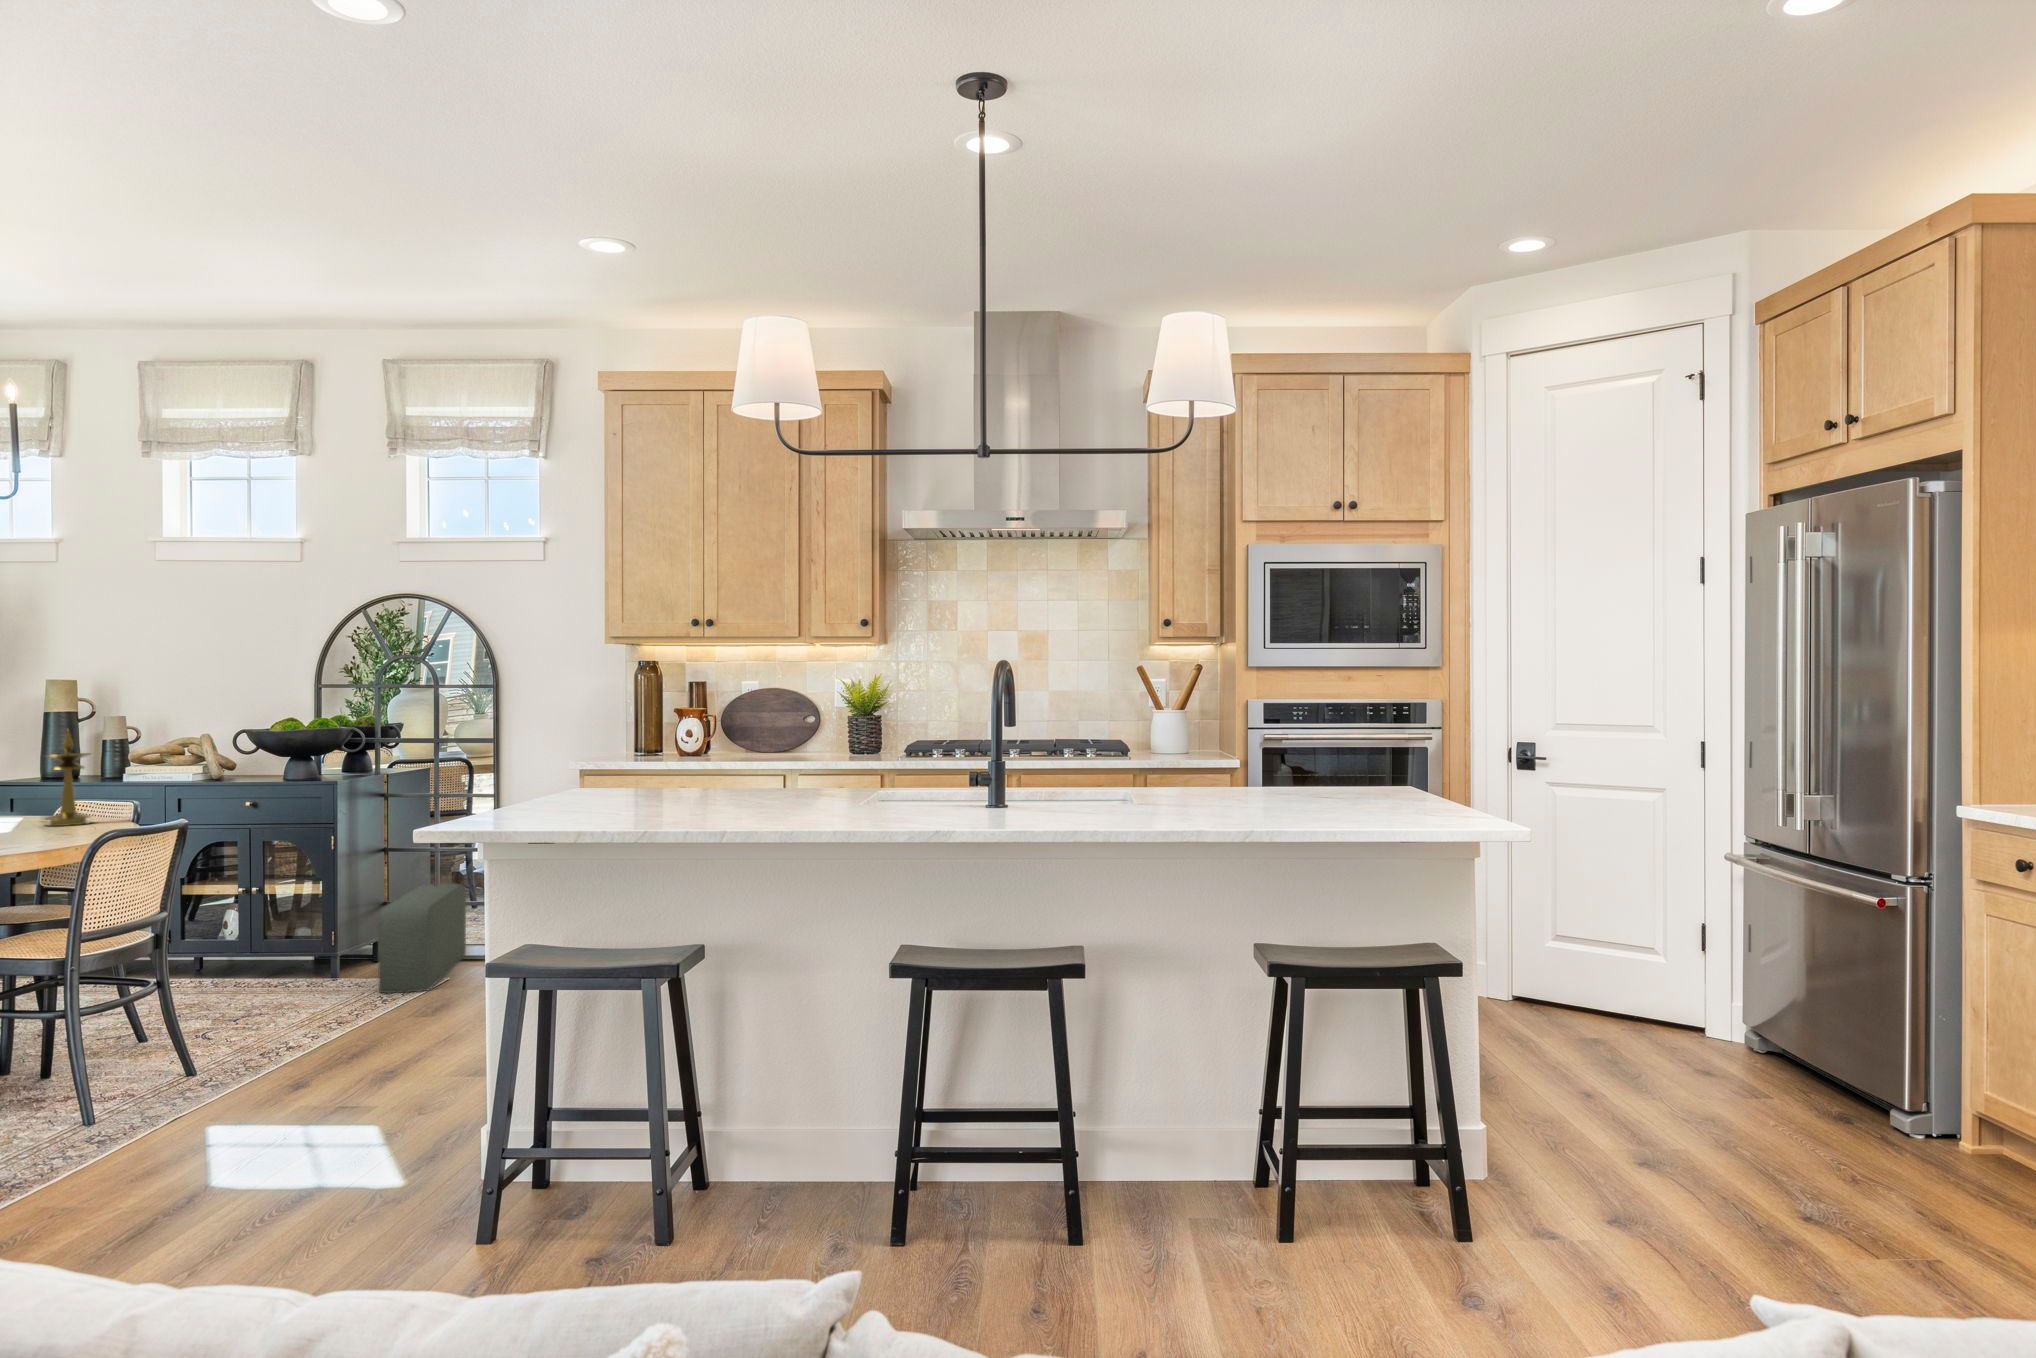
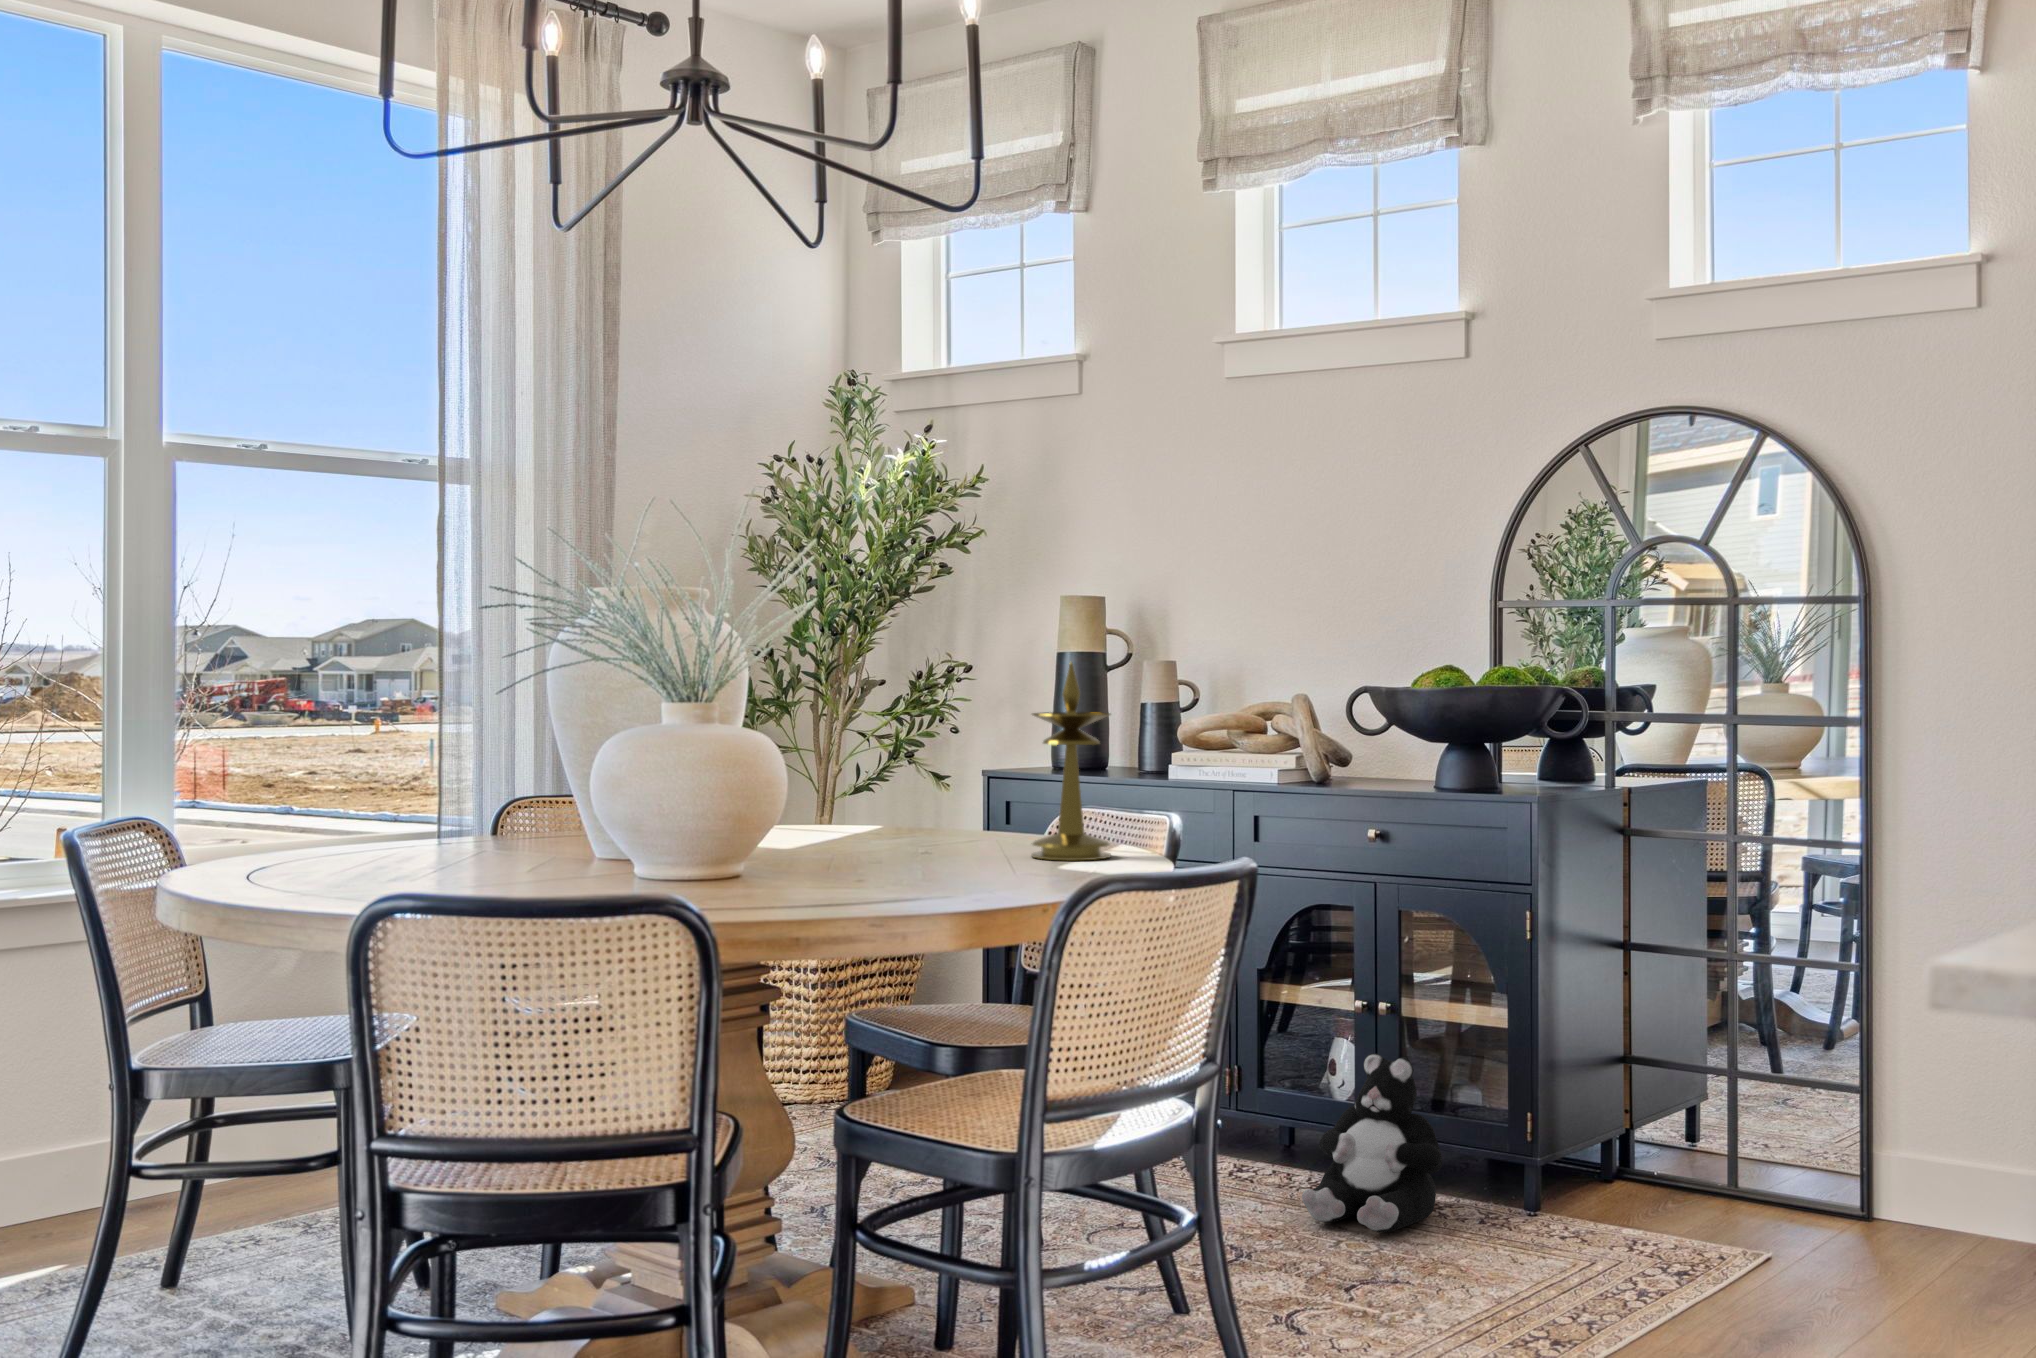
pouf: present [378,883,466,993] -> none [1636,1034,1798,1297]
plush toy: none [206,912,285,997] -> present [1302,1053,1442,1232]

